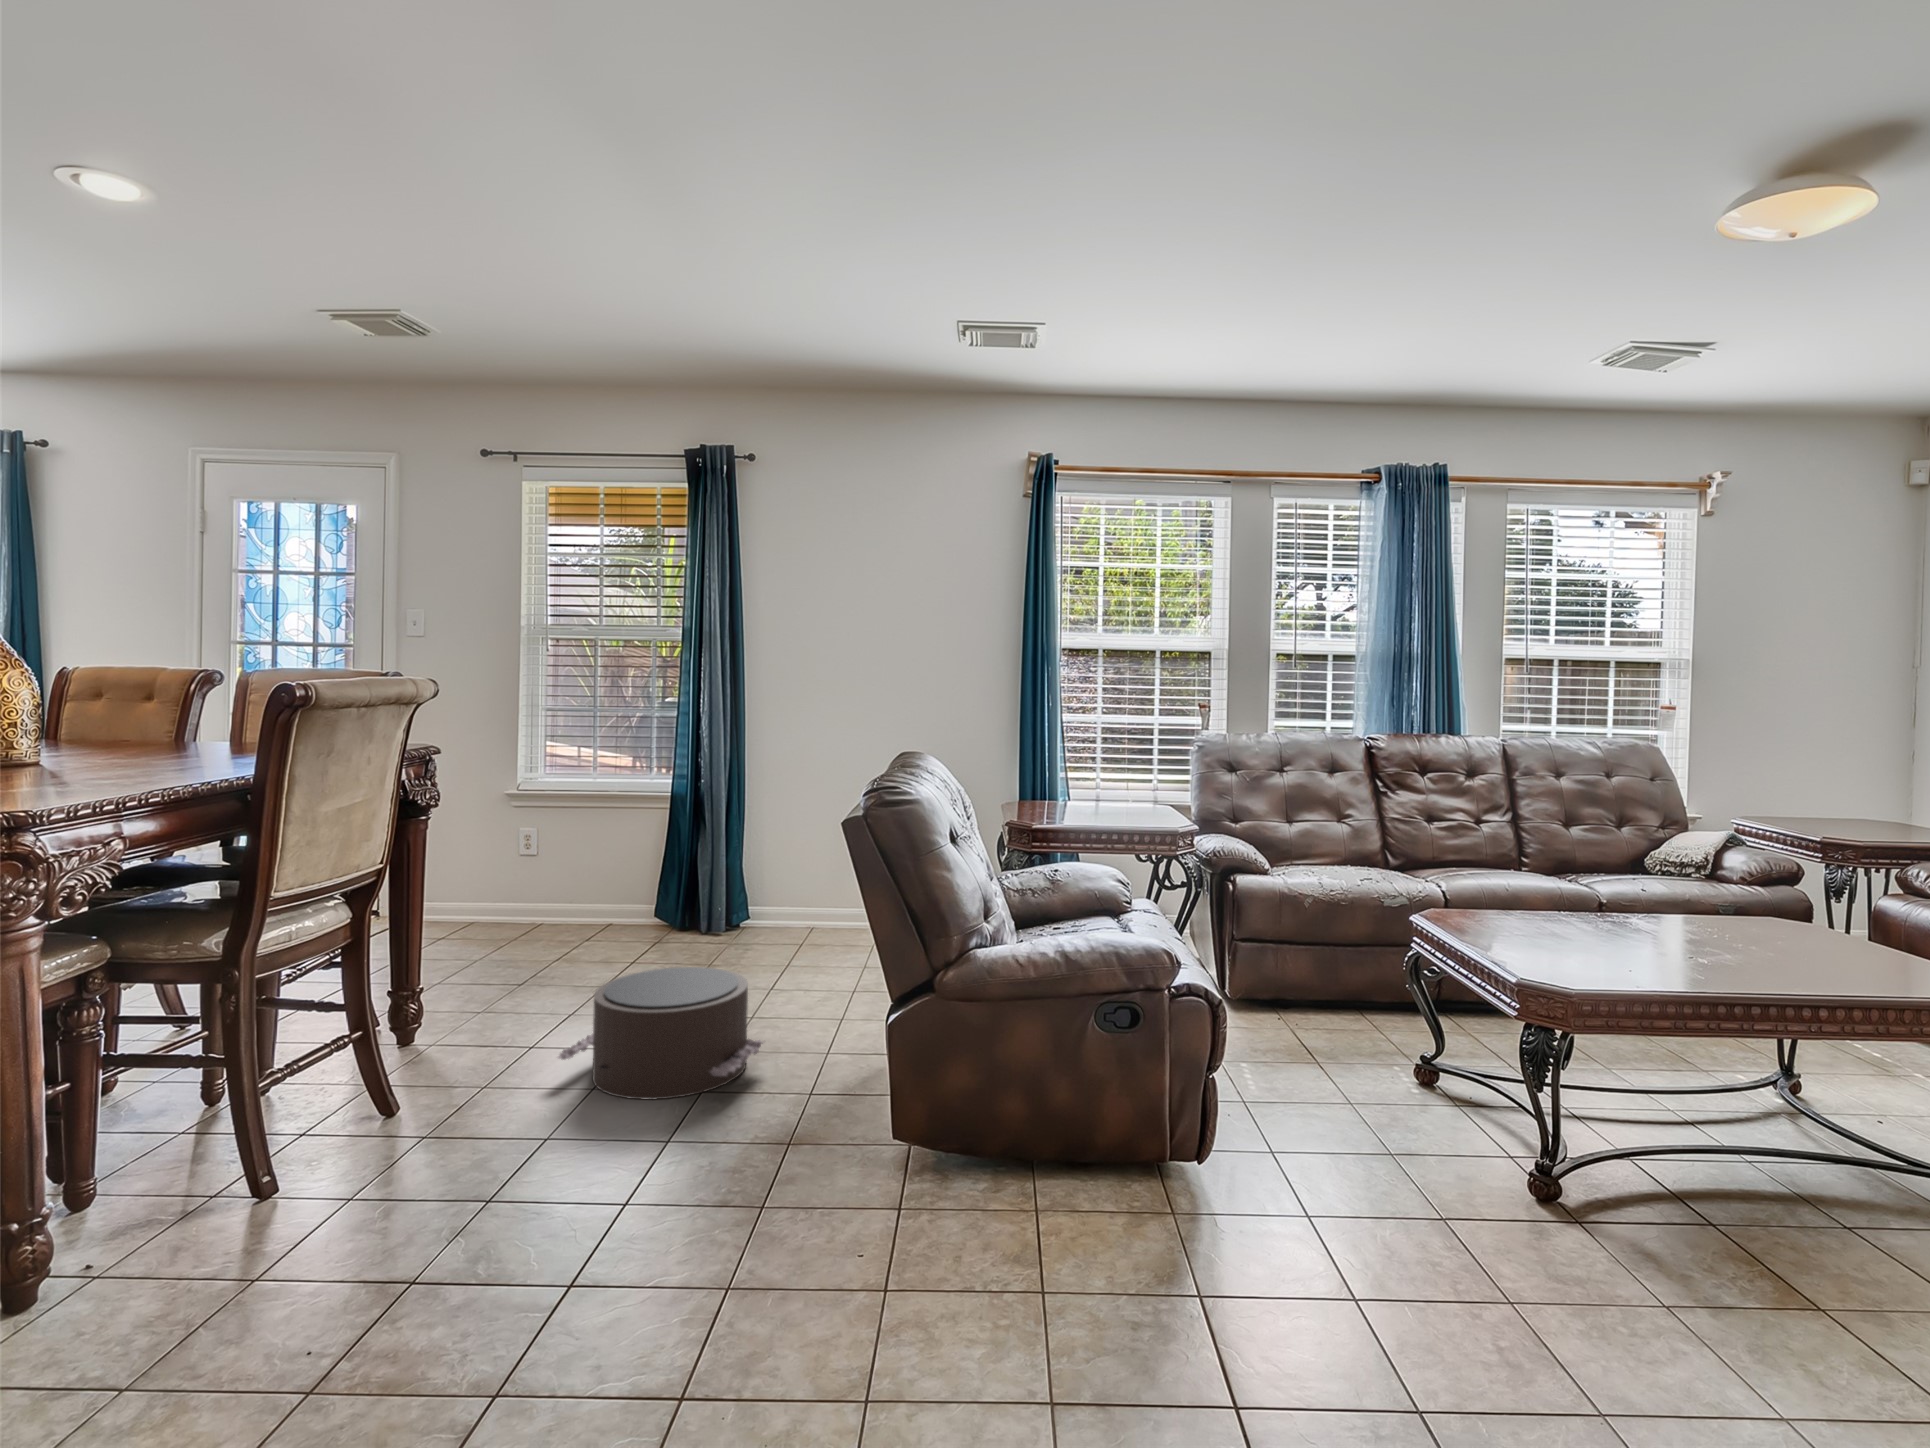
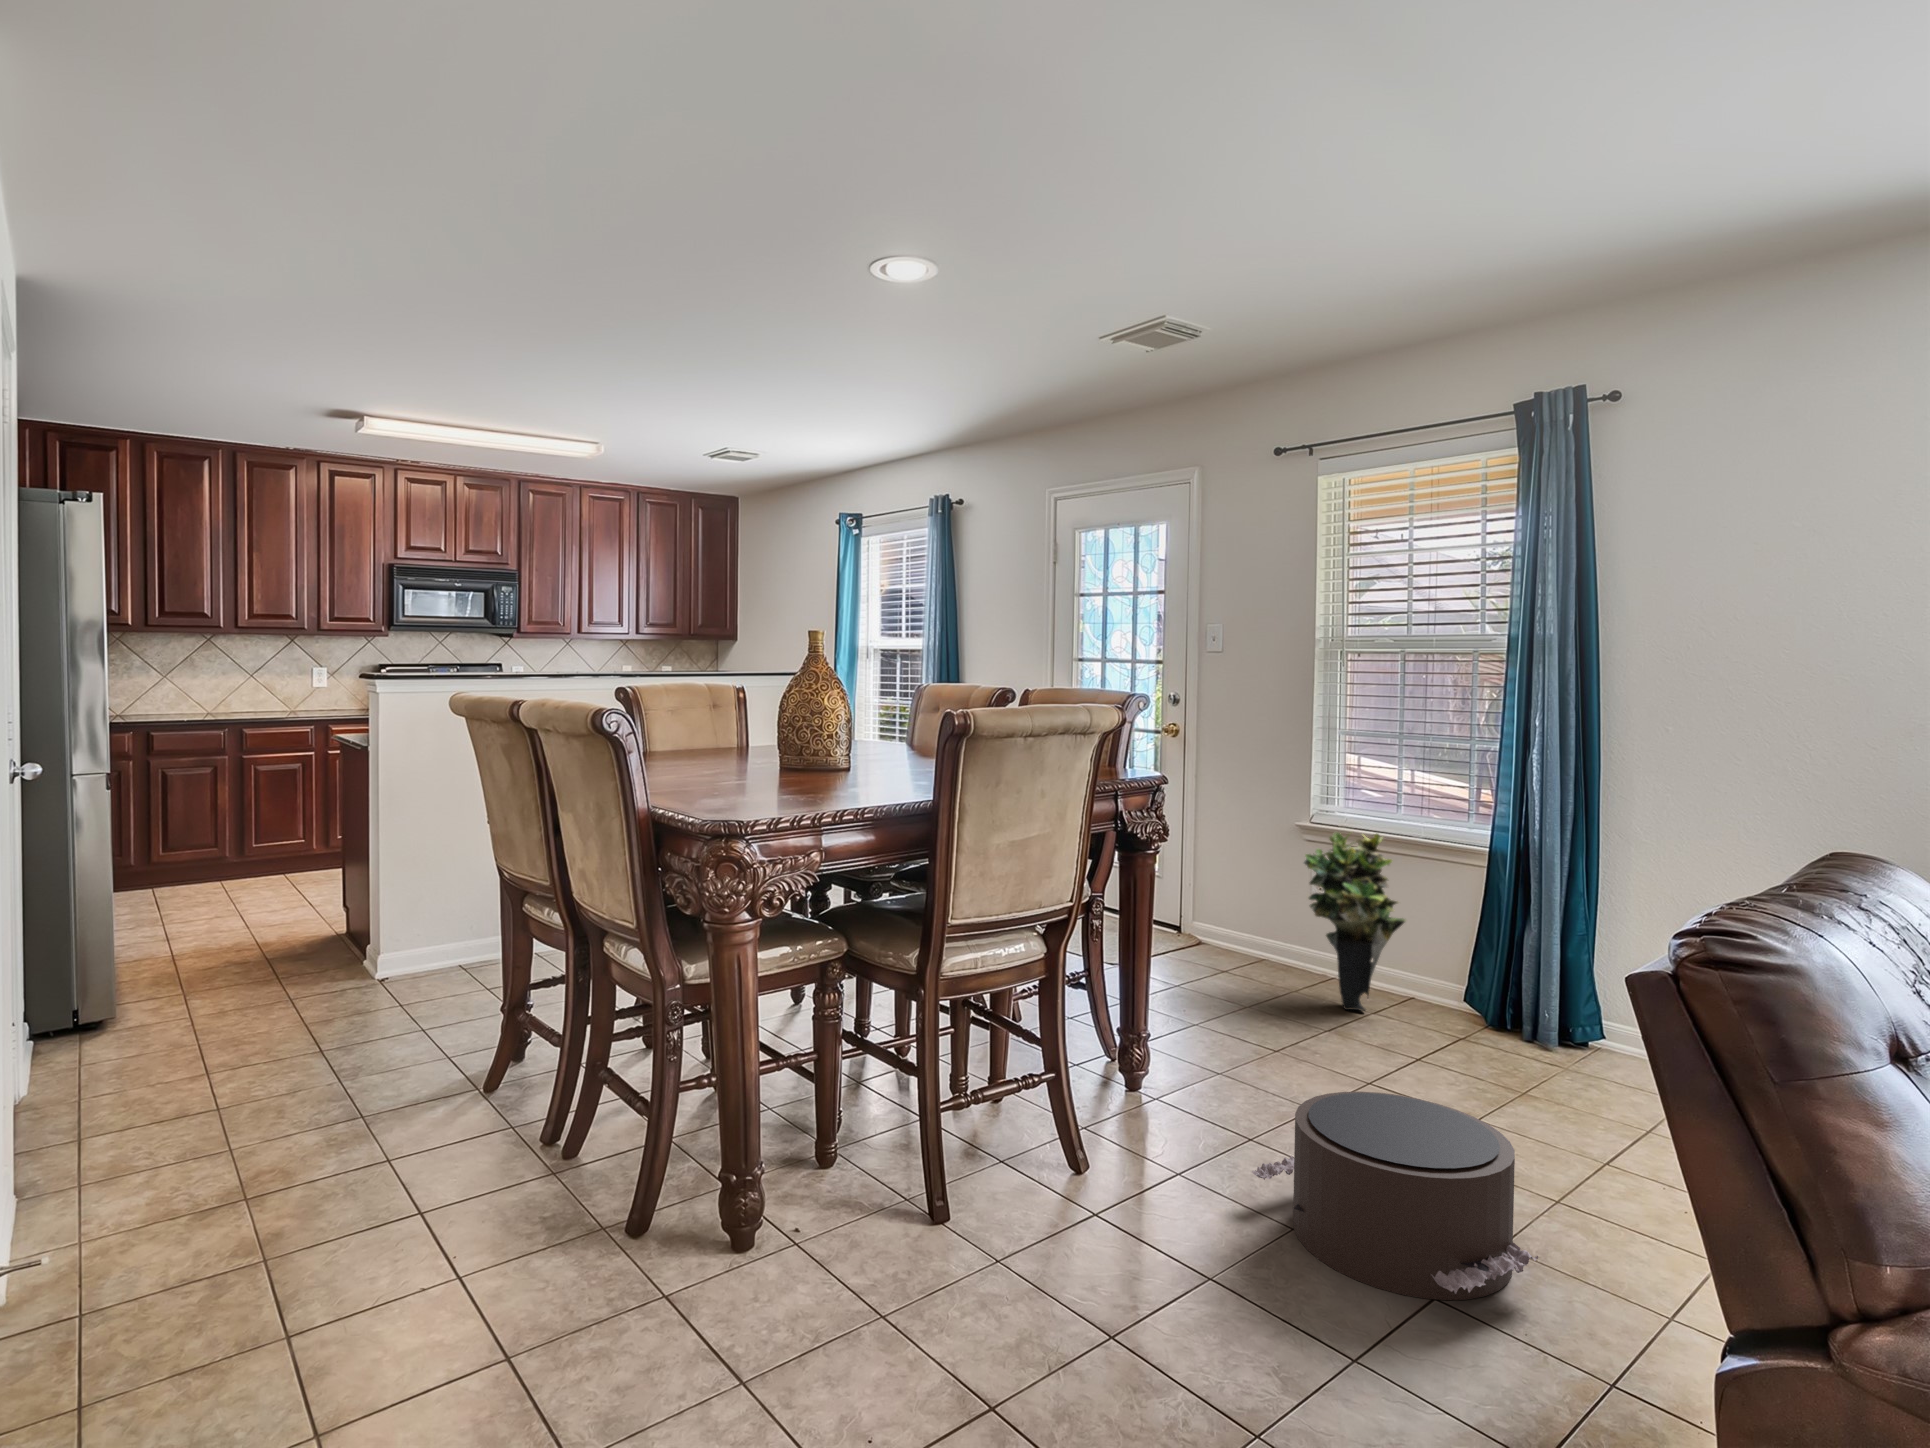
potted plant: none [519,790,611,942] -> present [1304,832,1406,1011]

